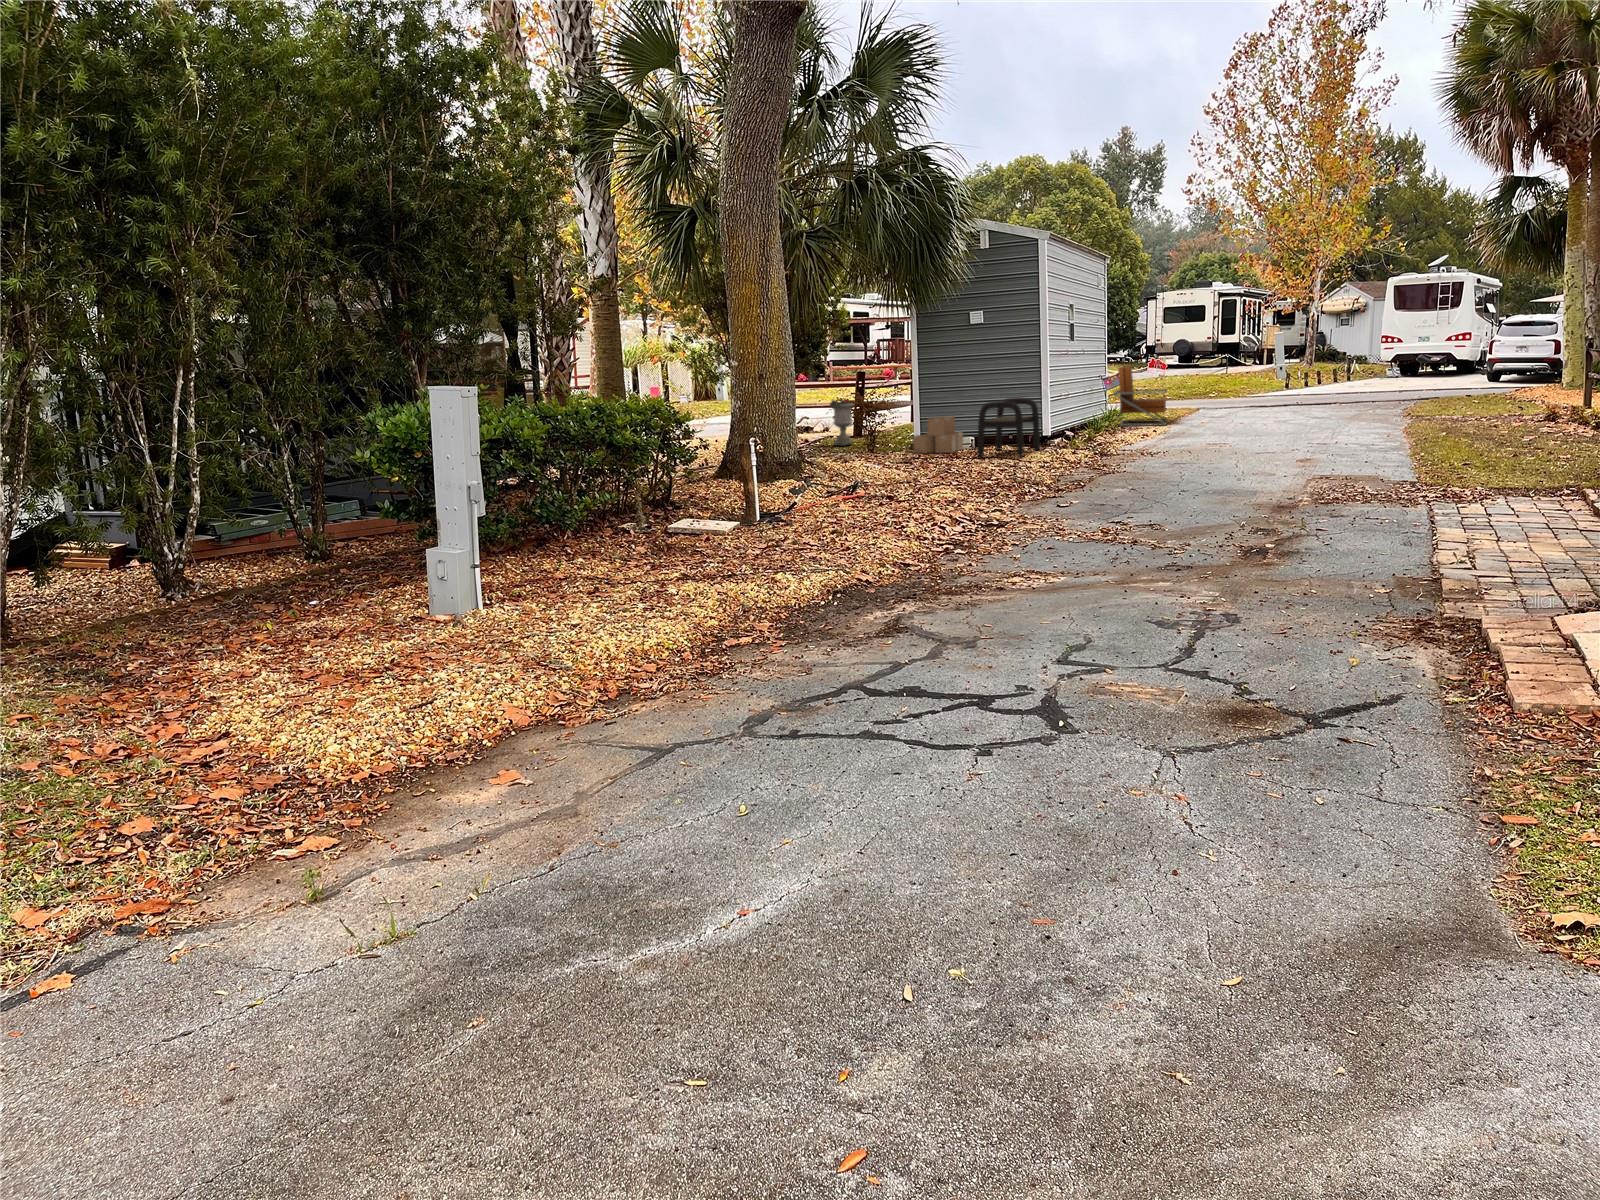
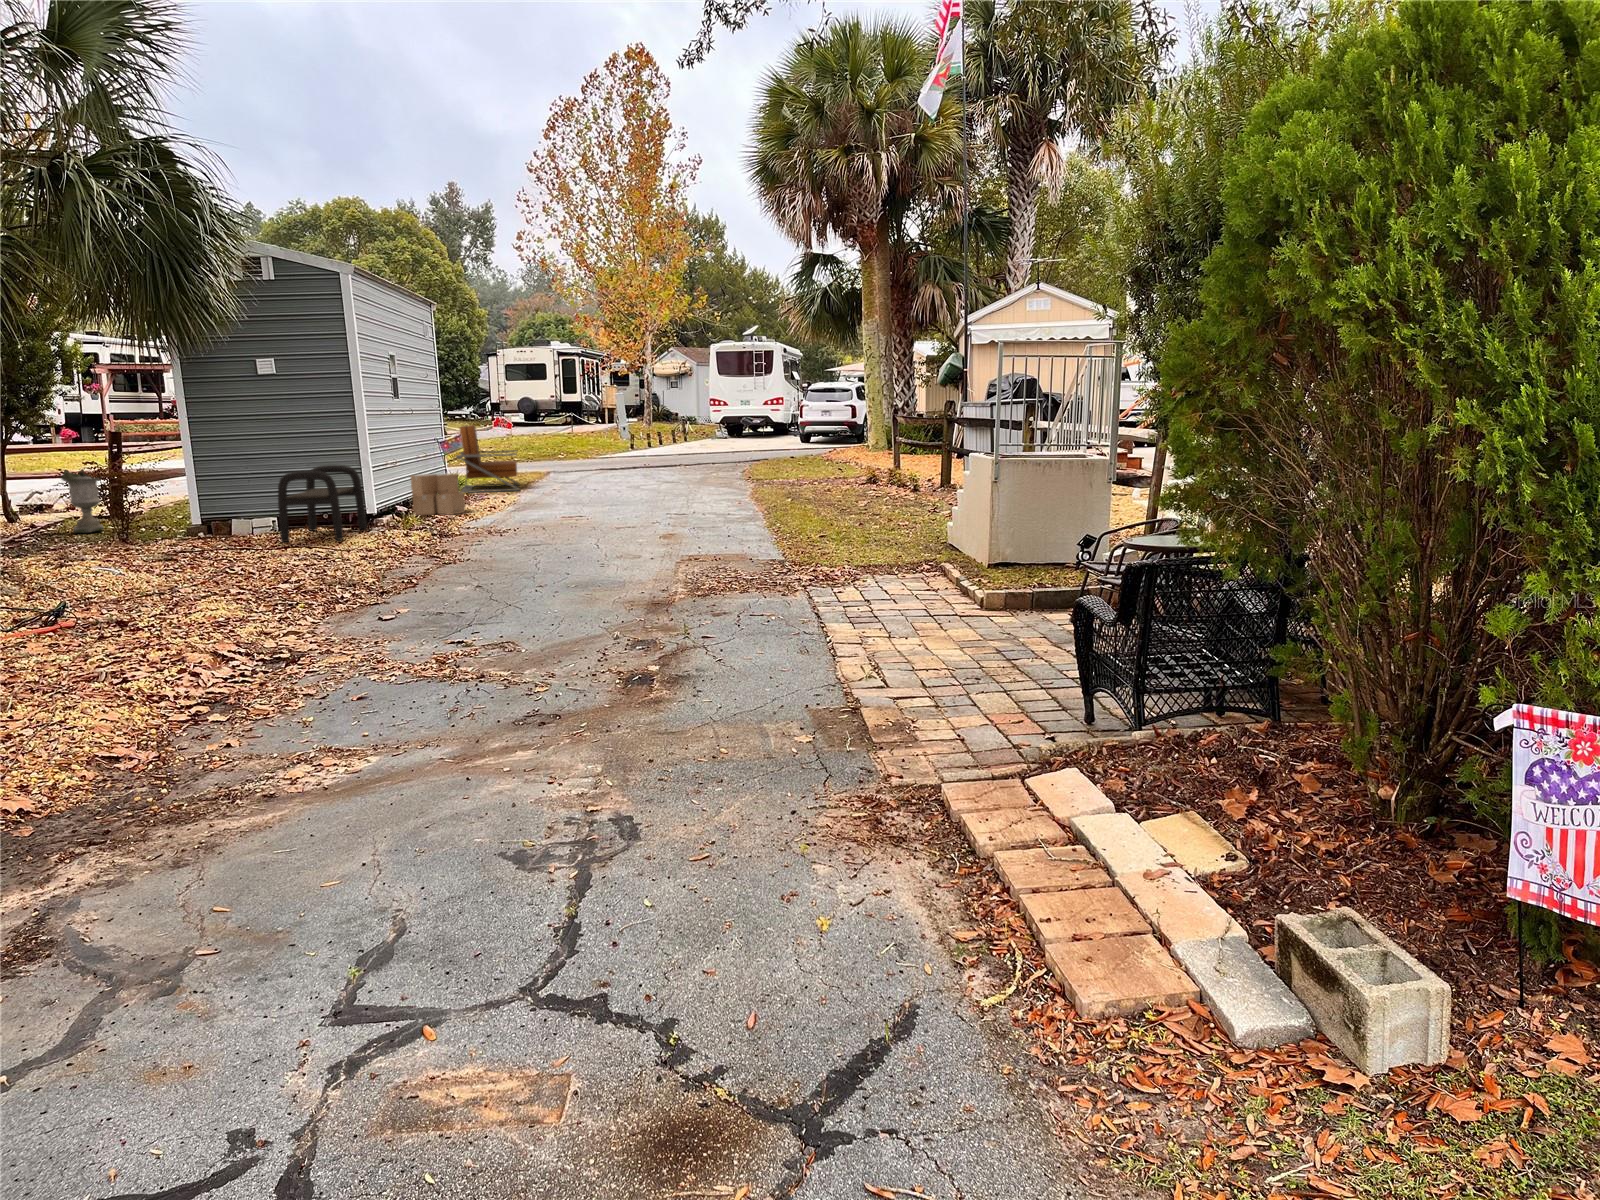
cardboard box: present [913,416,963,453] -> present [410,473,465,515]

